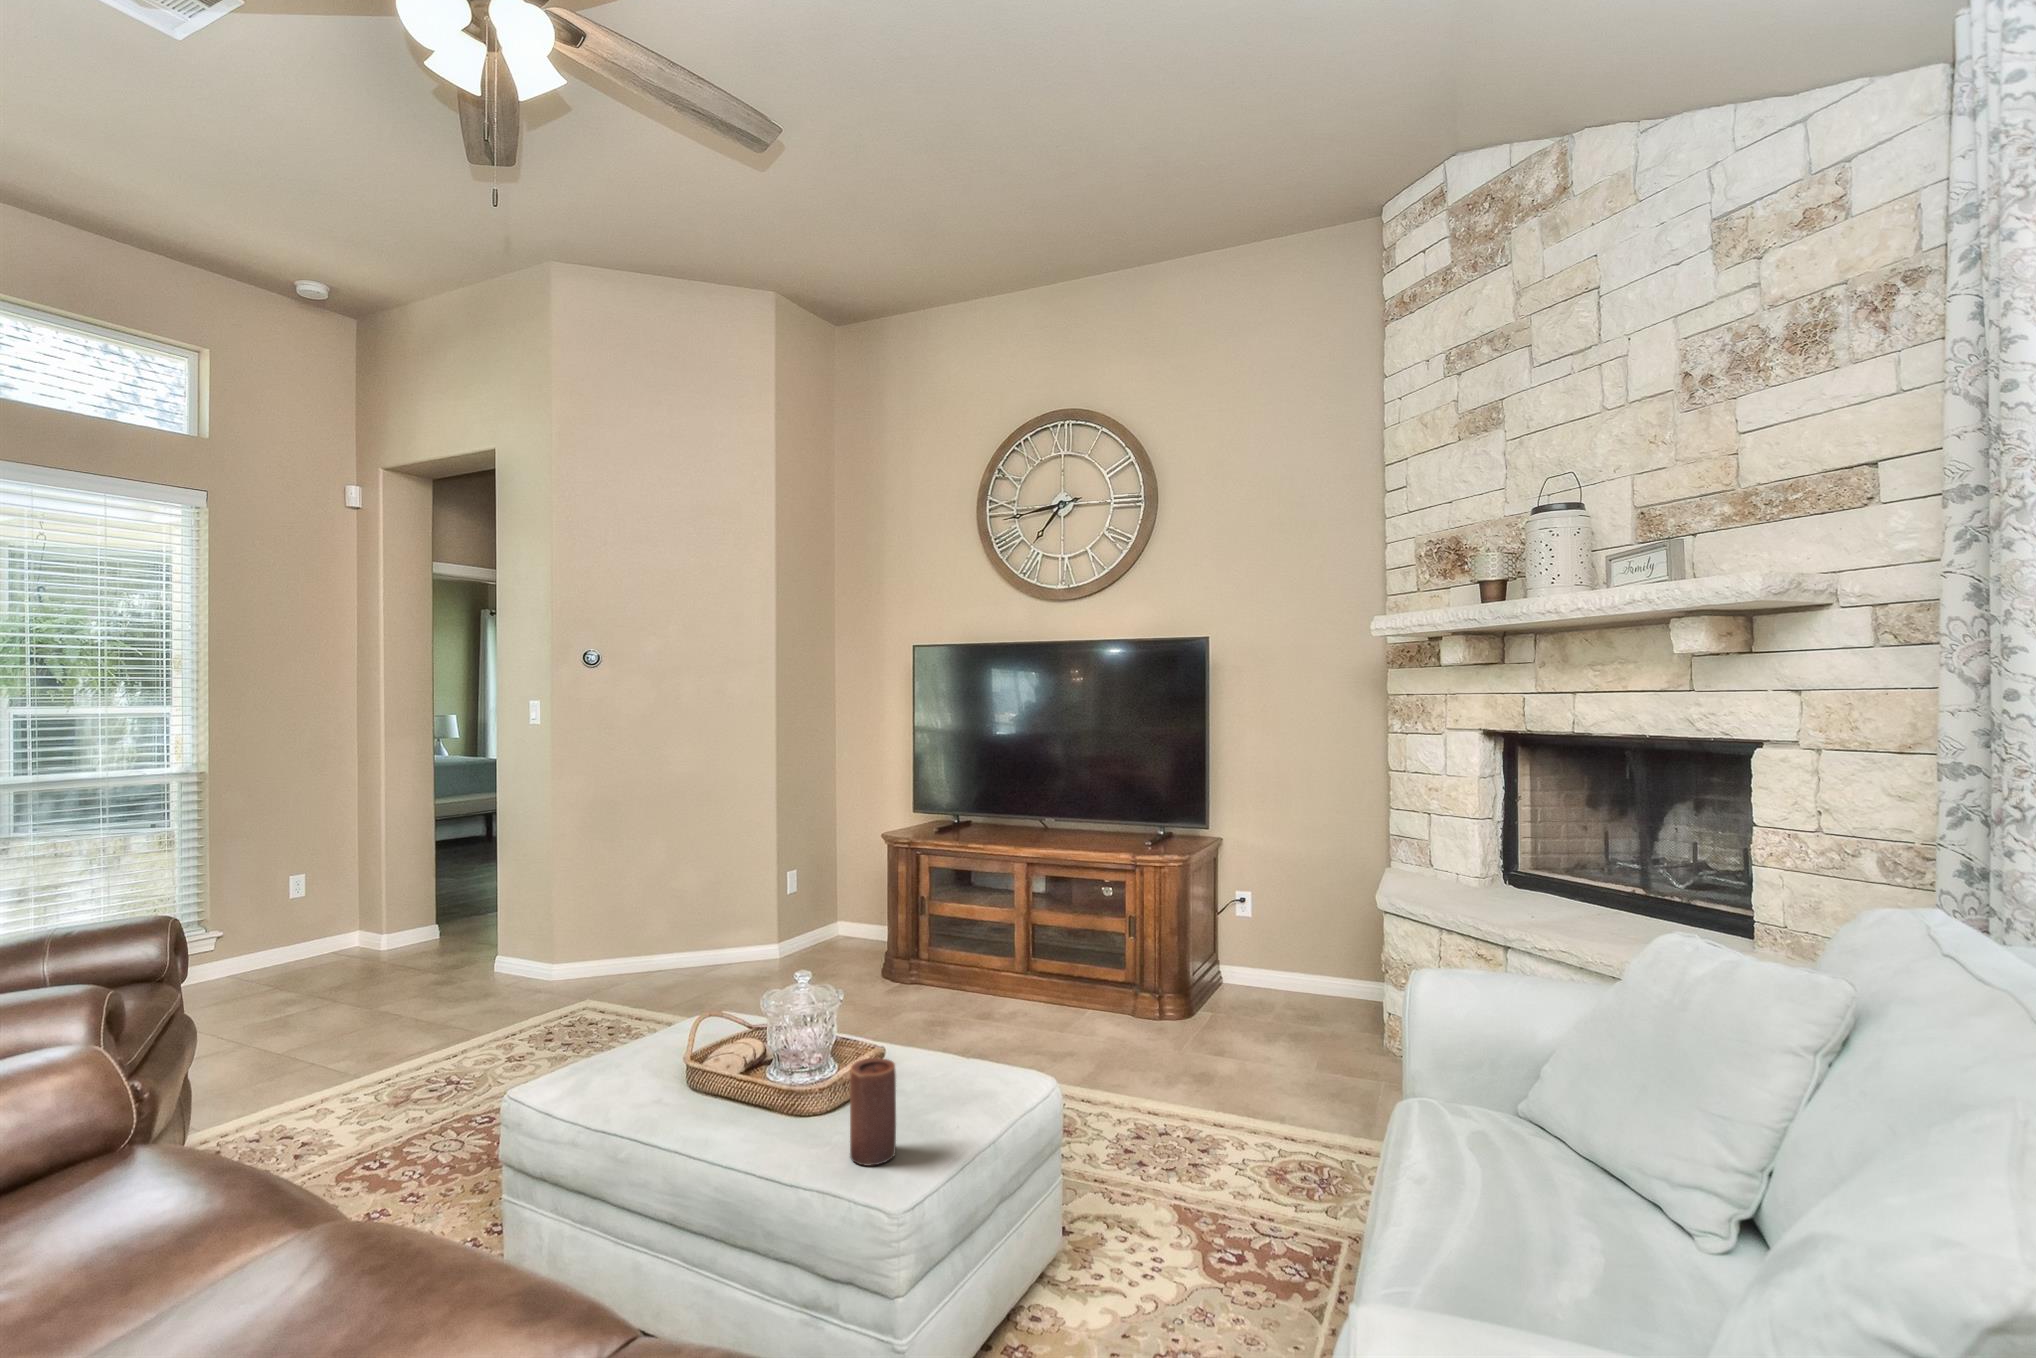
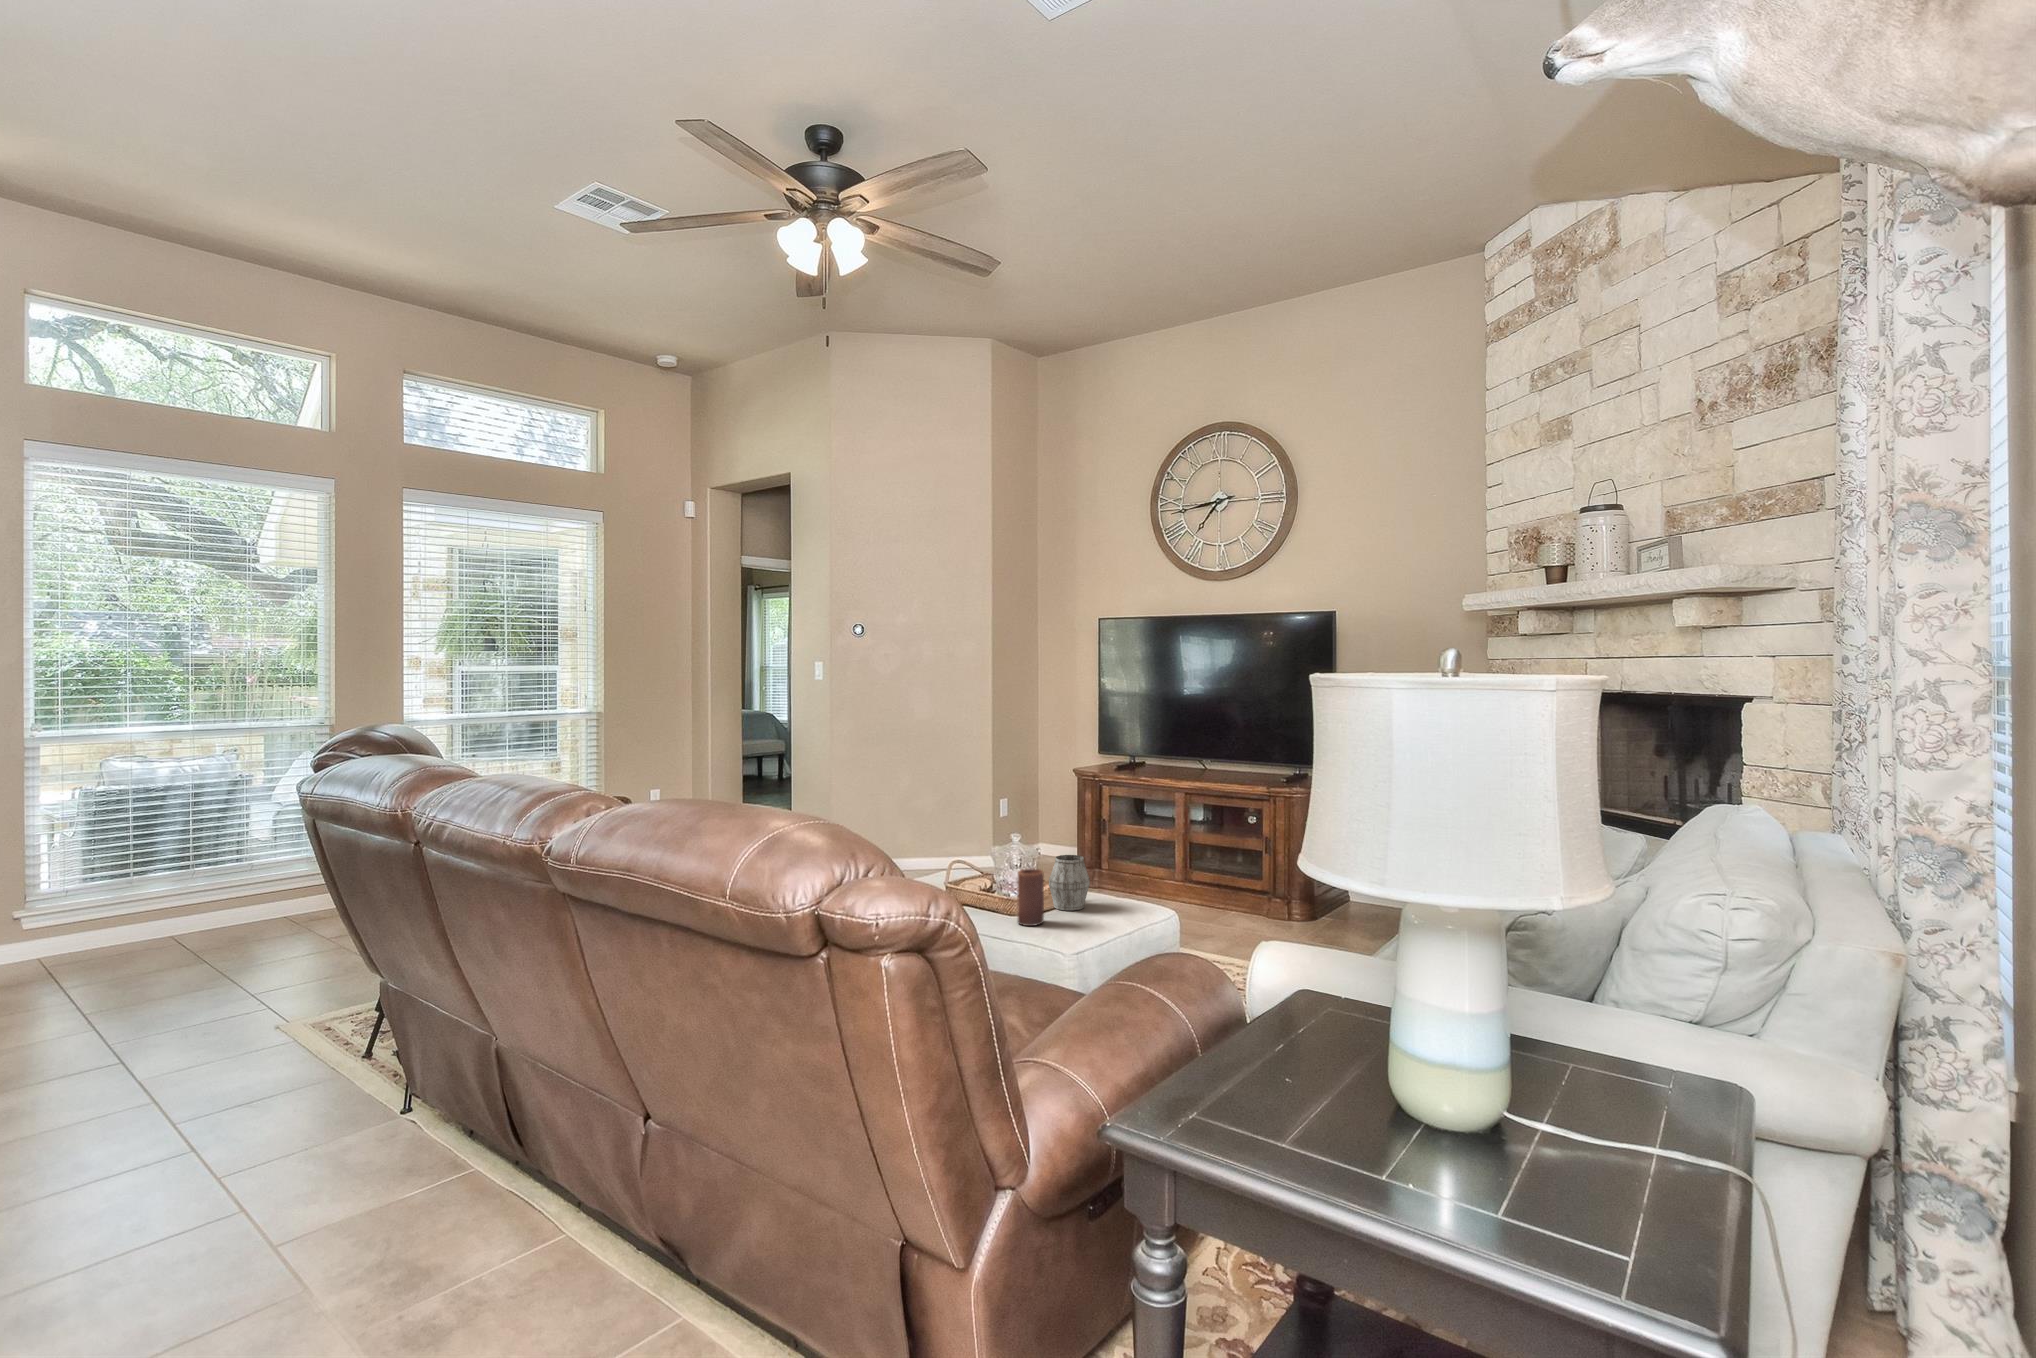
mug: none [896,1014,963,1115] -> present [1049,855,1090,910]

